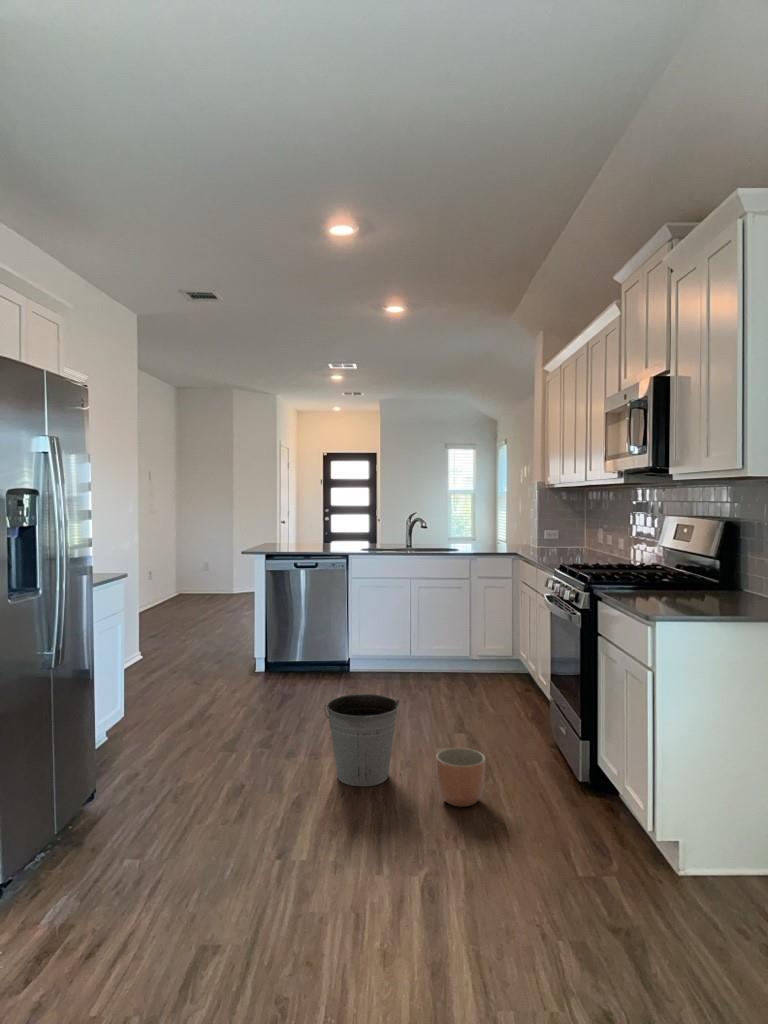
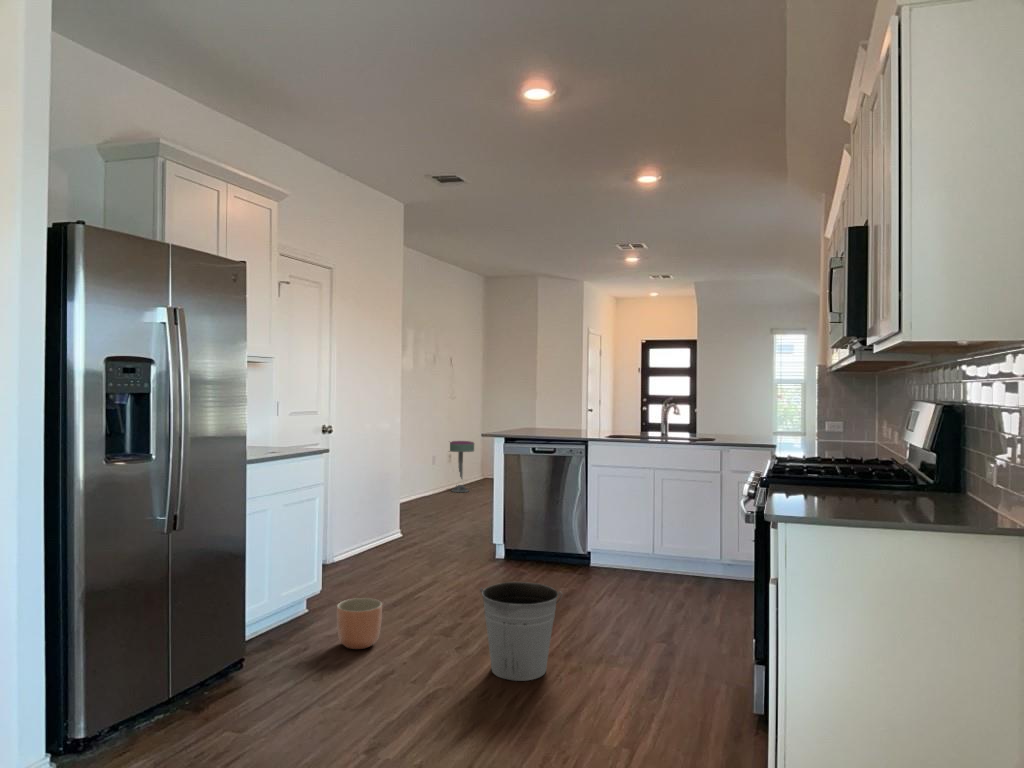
bar stool: none [152,558,181,610] -> present [450,441,474,492]
planter: present [436,748,485,807] -> present [337,598,382,649]

